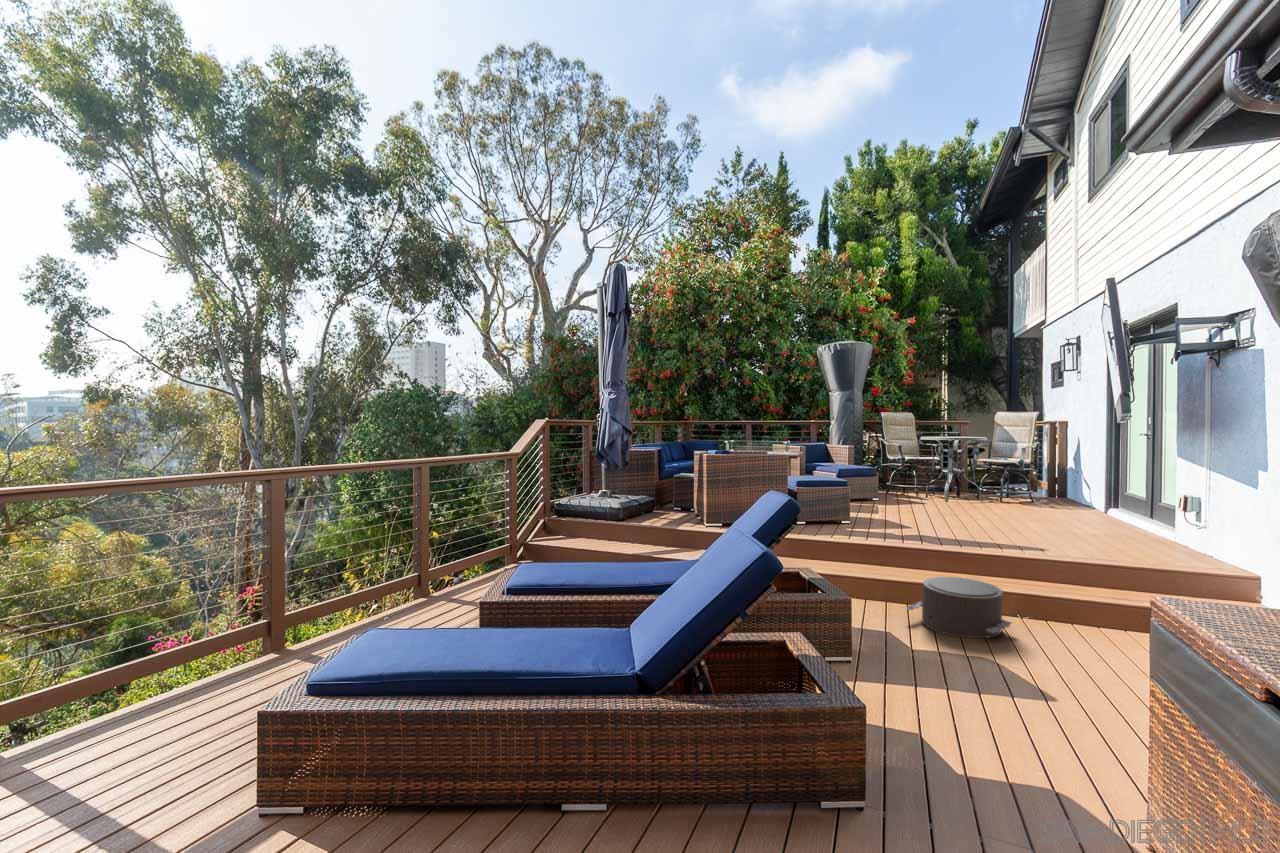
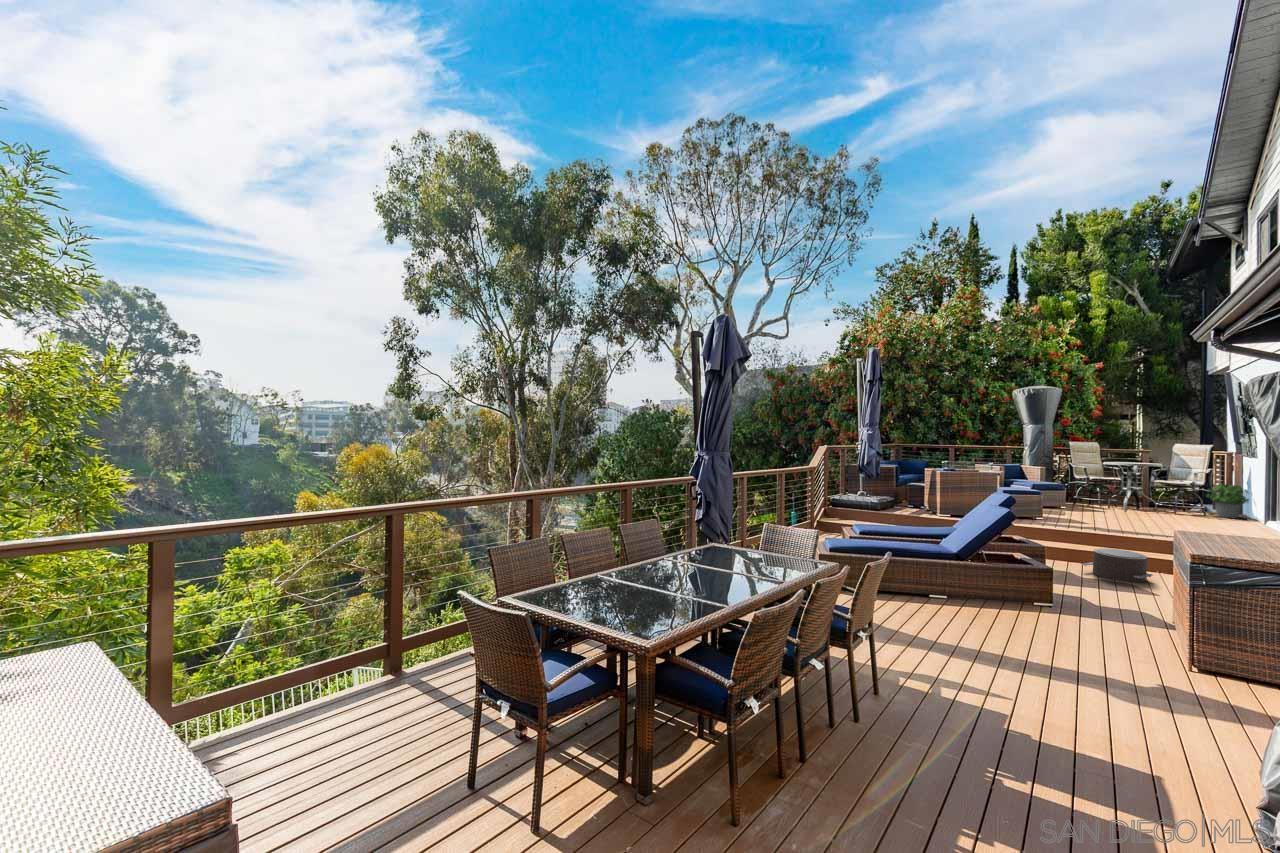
potted plant: none [1035,458,1083,505] -> present [1206,483,1249,518]

